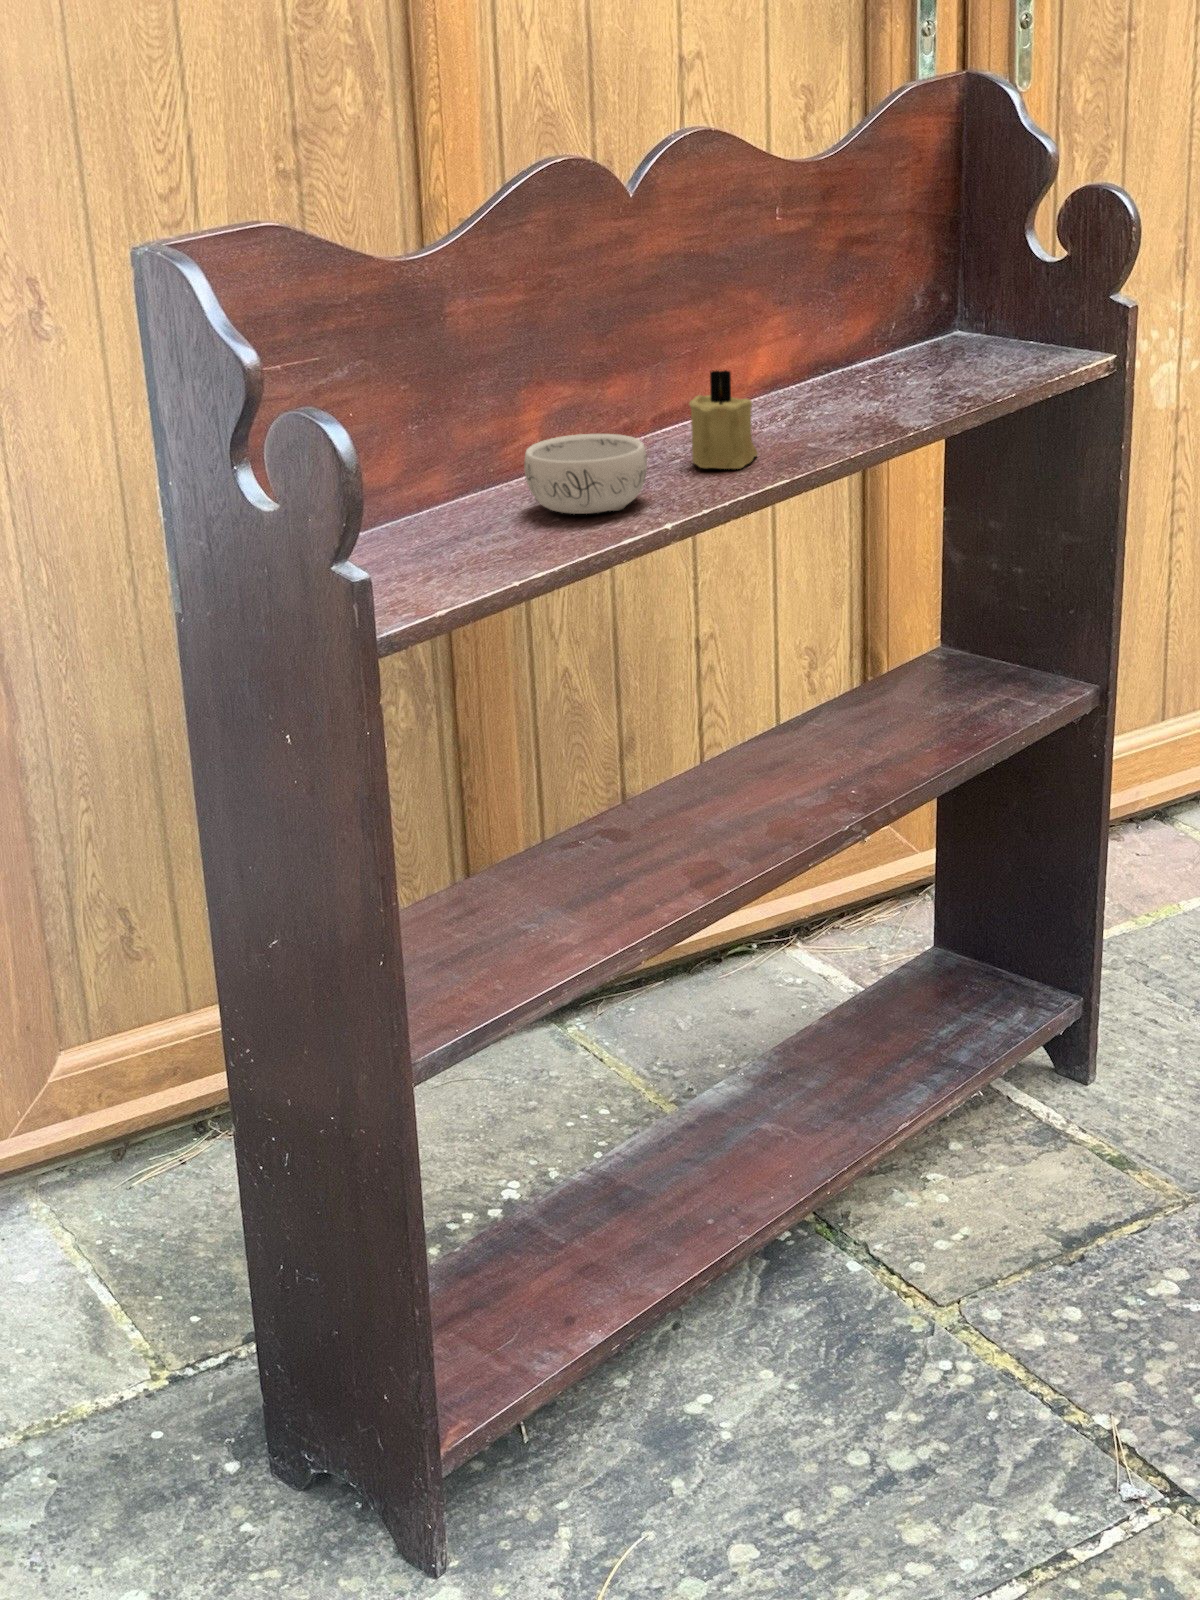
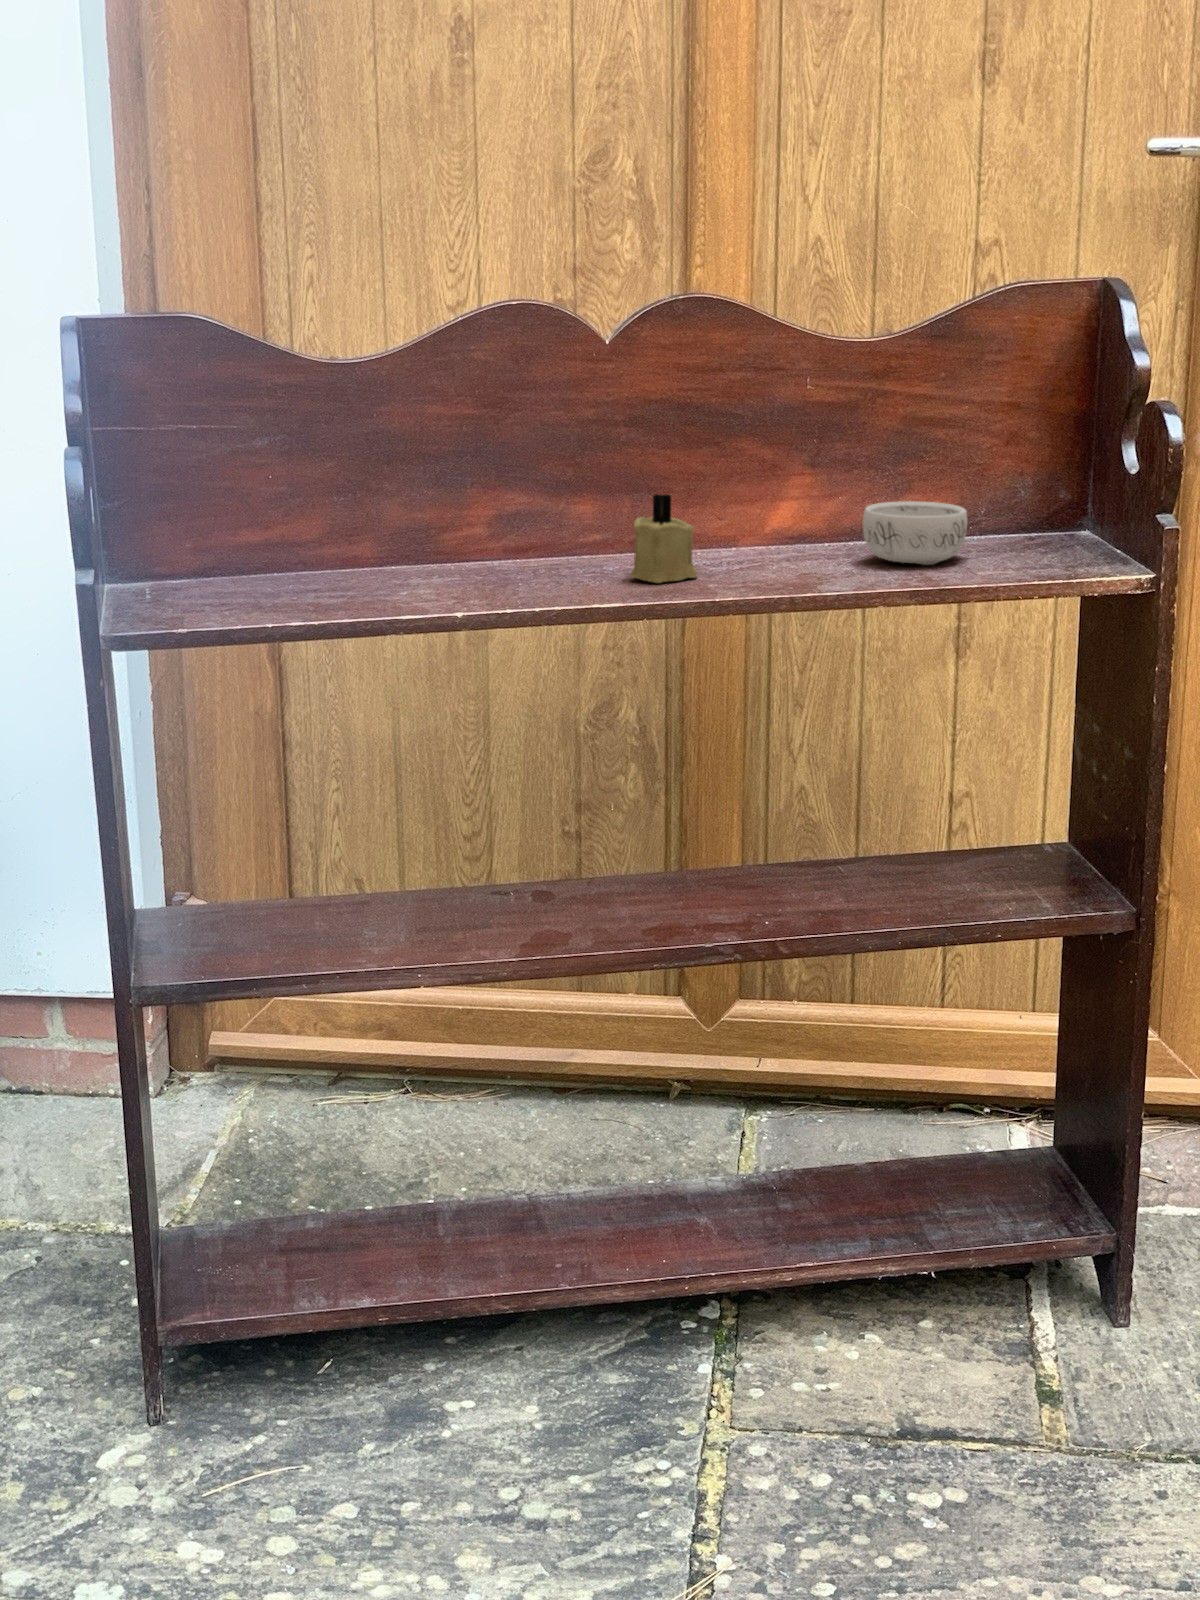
decorative bowl: present [524,434,647,514] -> present [862,501,967,565]

